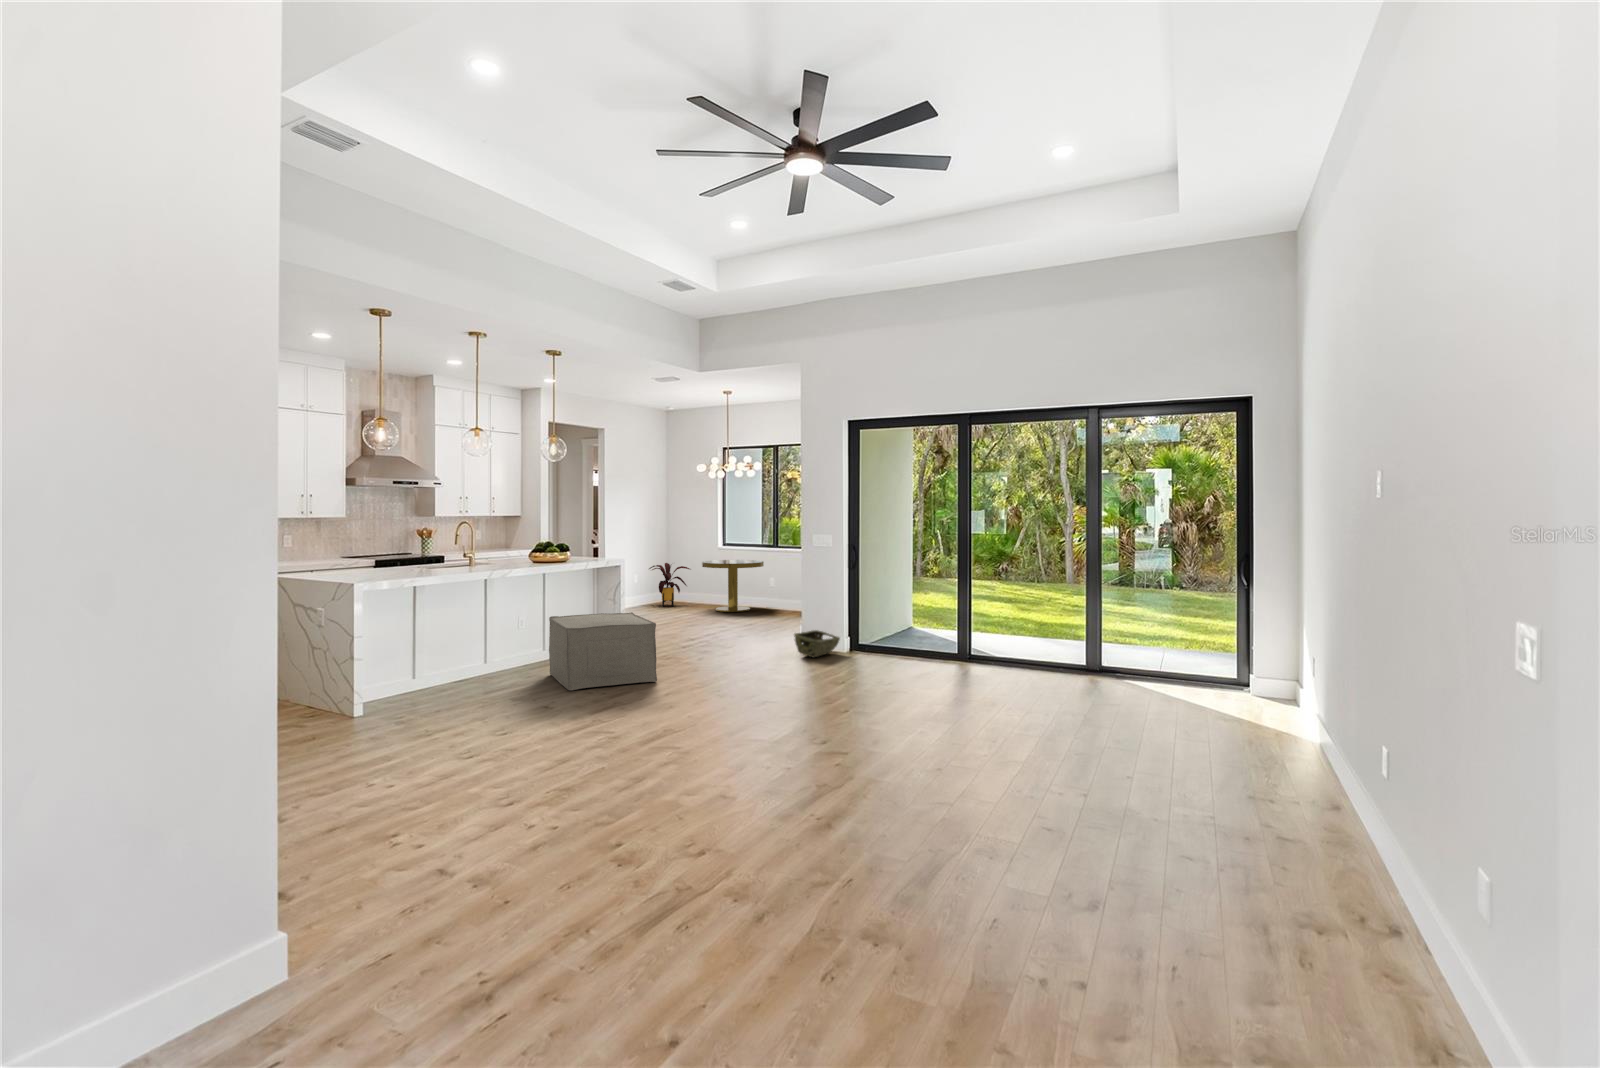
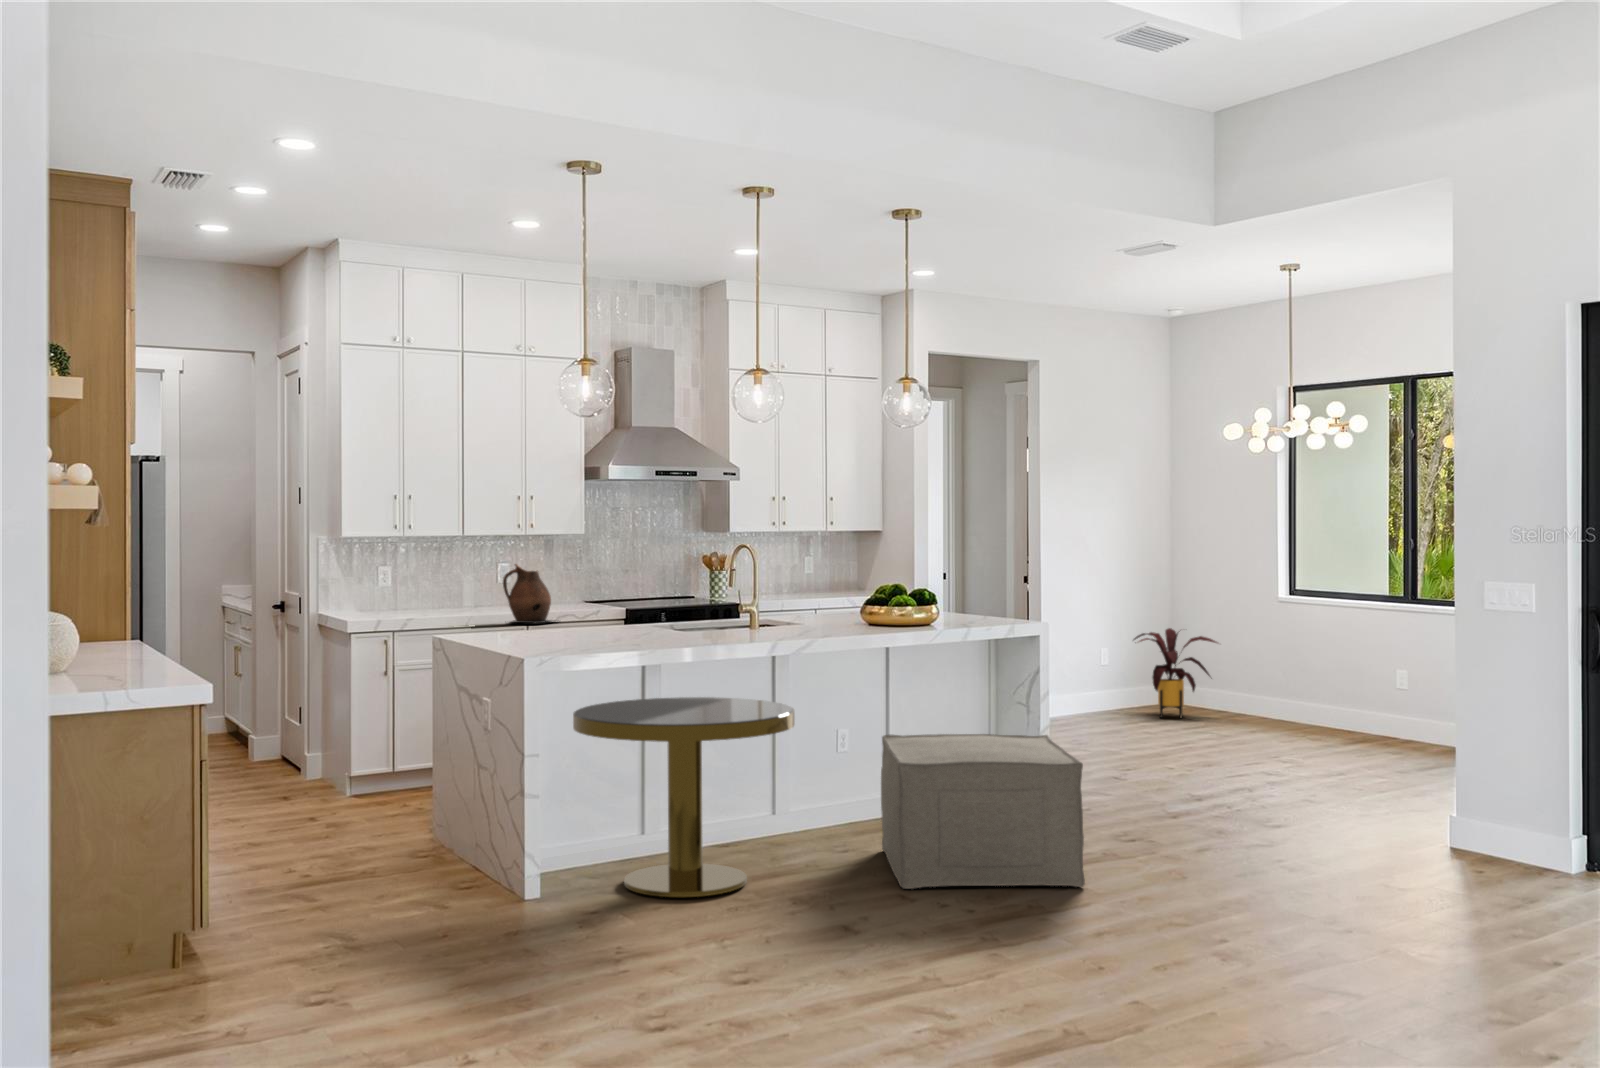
ceramic pitcher: none [309,532,347,567] -> present [503,564,552,624]
side table: present [702,560,764,612] -> present [573,697,795,897]
woven basket: present [794,630,840,657] -> none [1414,798,1534,863]

